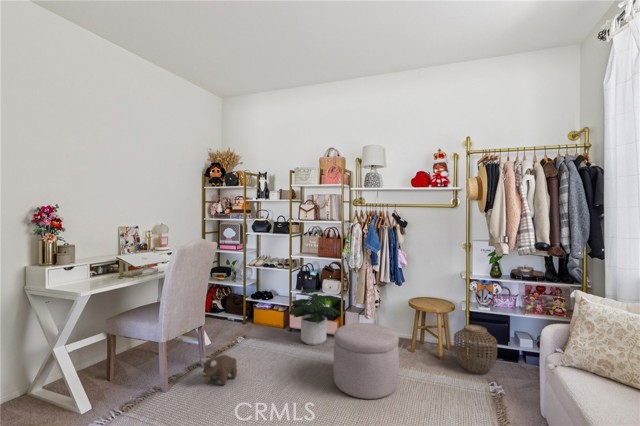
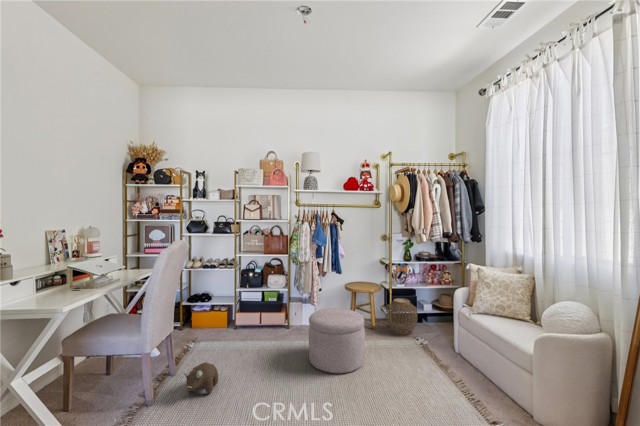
potted plant: present [288,289,341,345] -> none [240,285,295,338]

